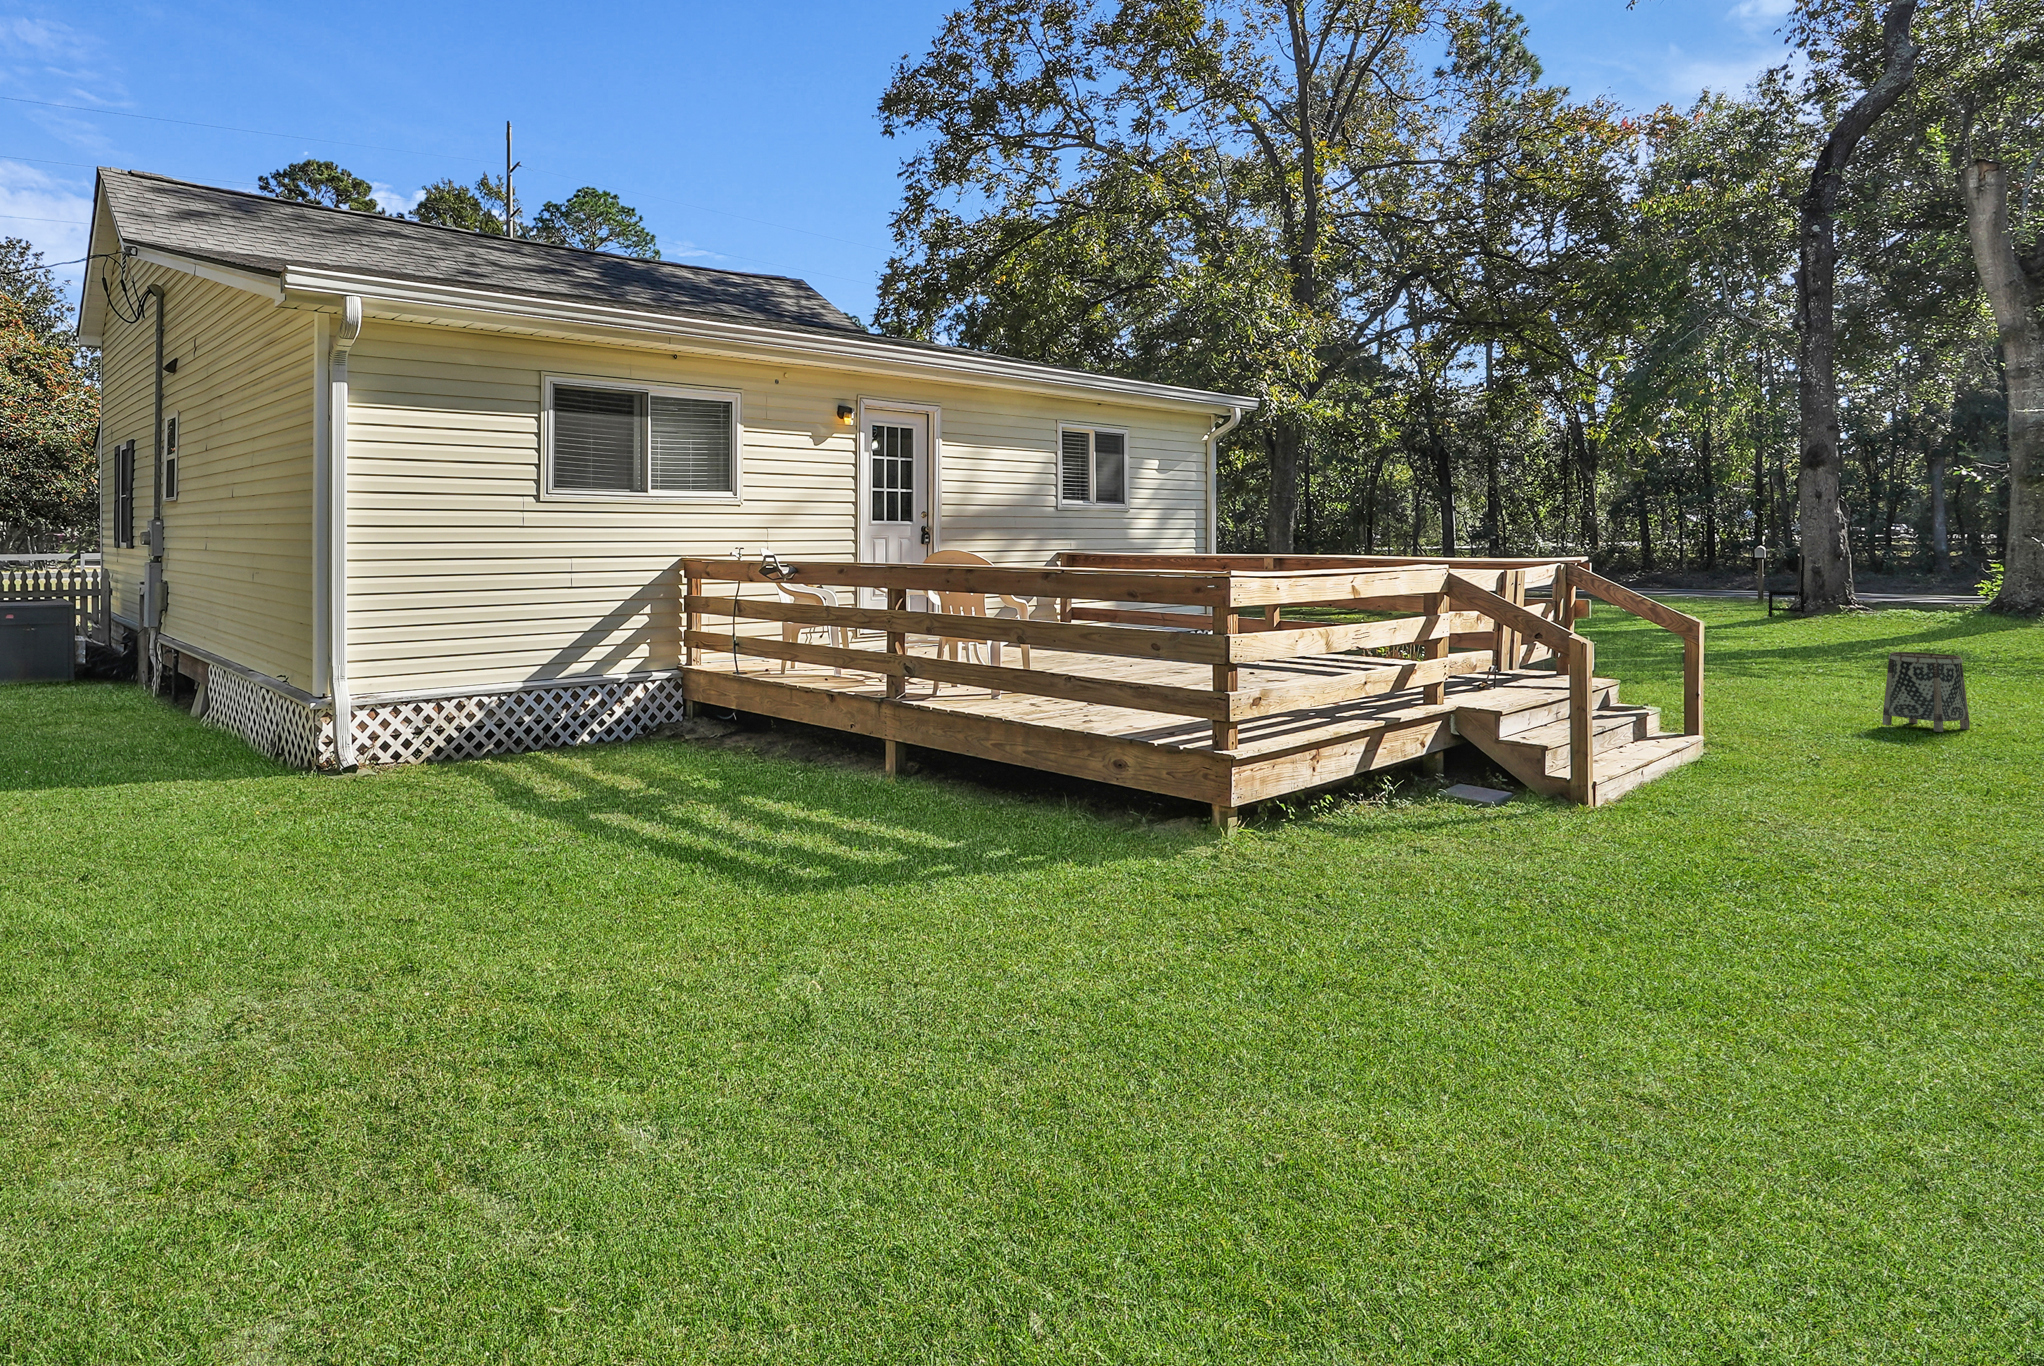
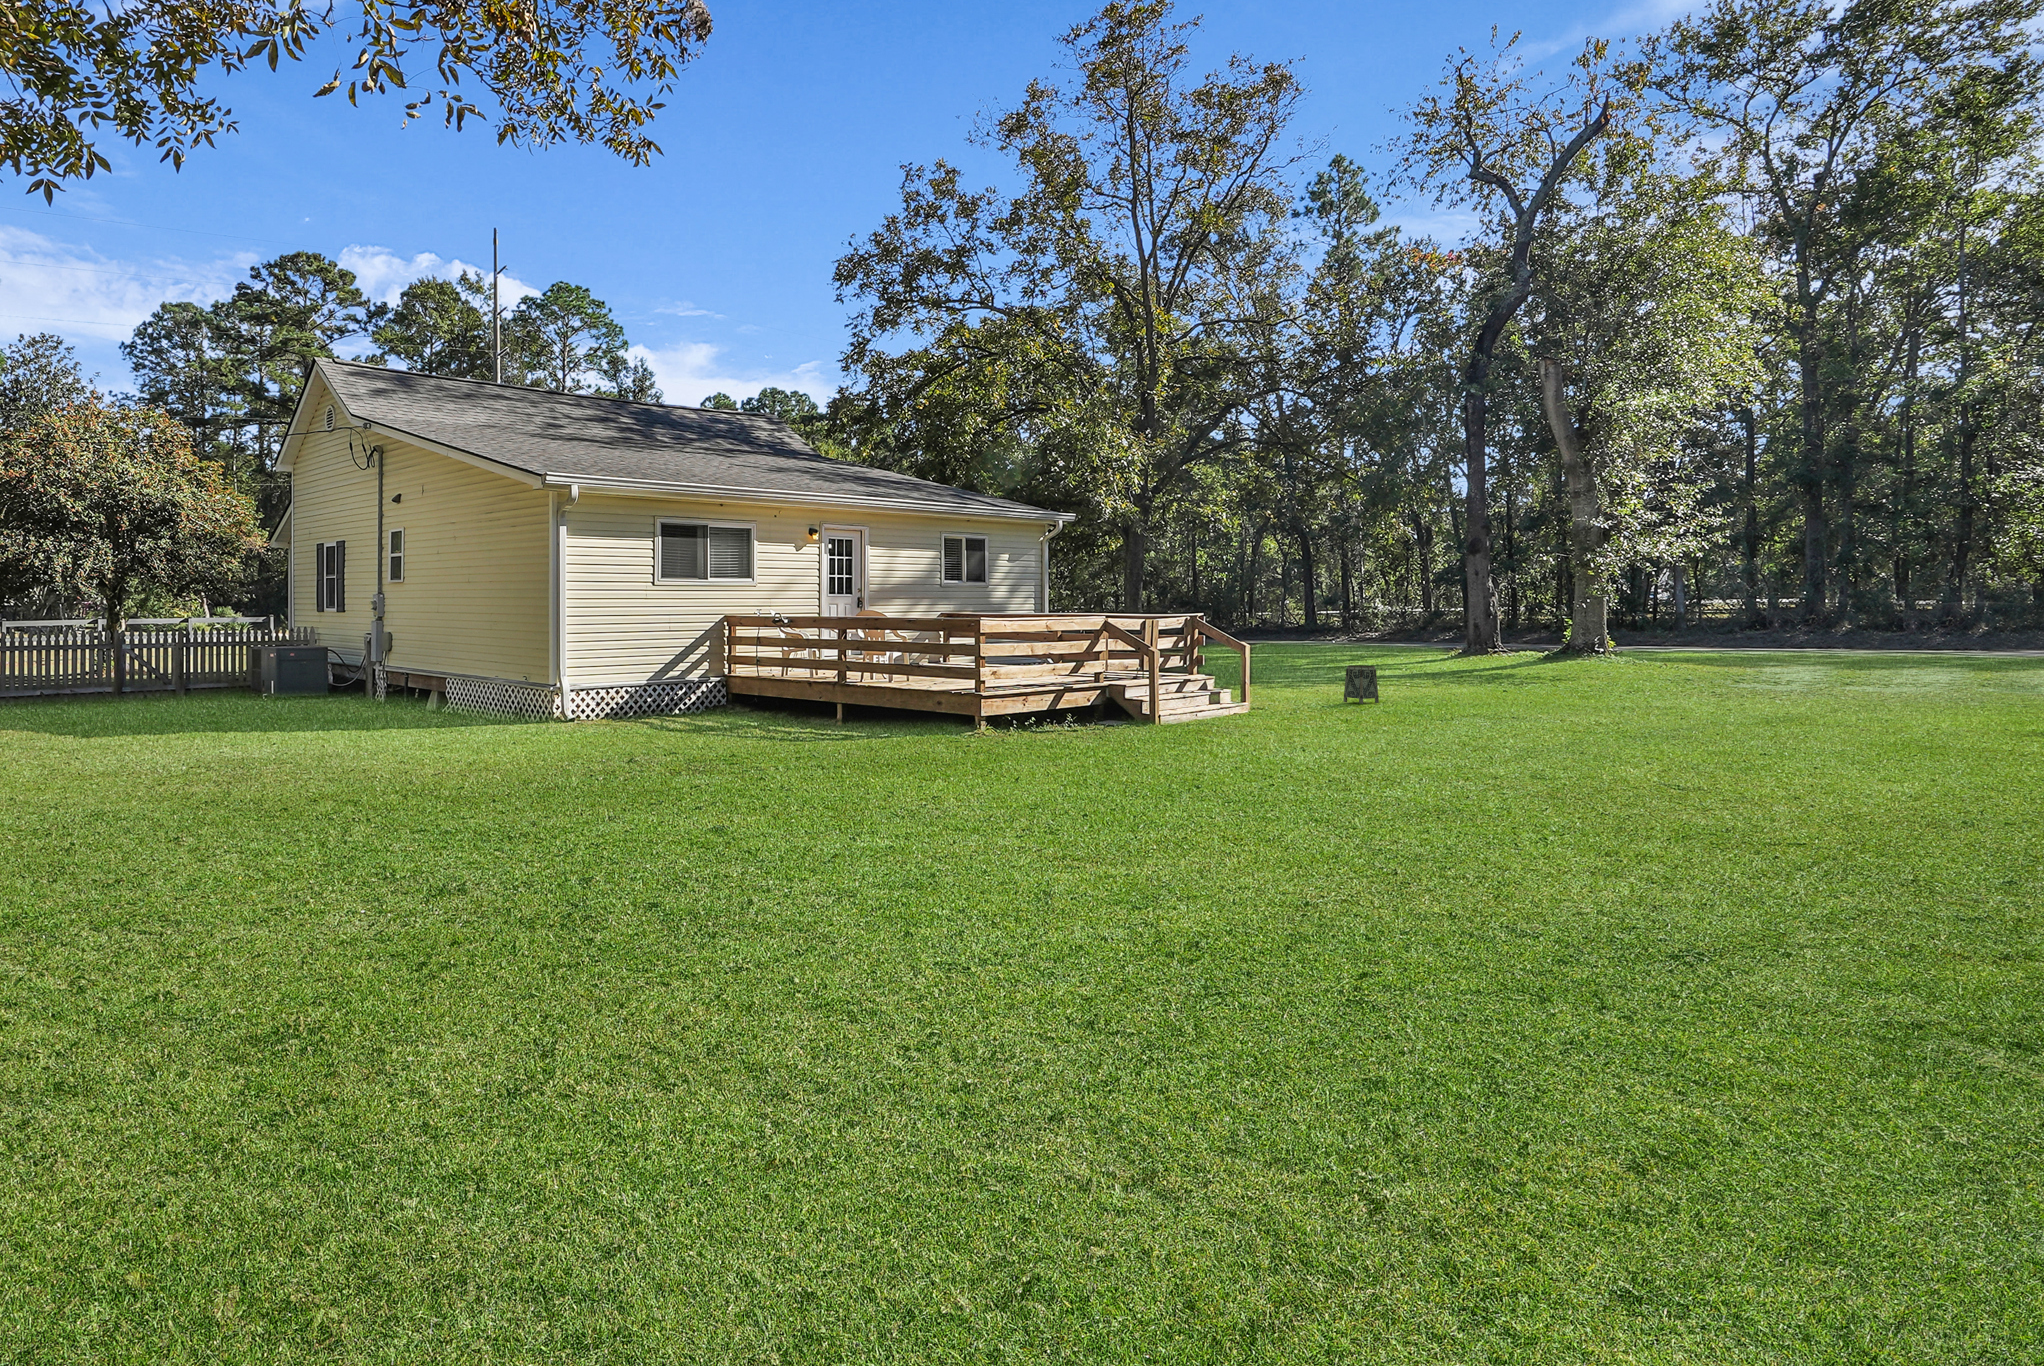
chair: present [1768,555,1805,618] -> none [1441,618,1465,661]

